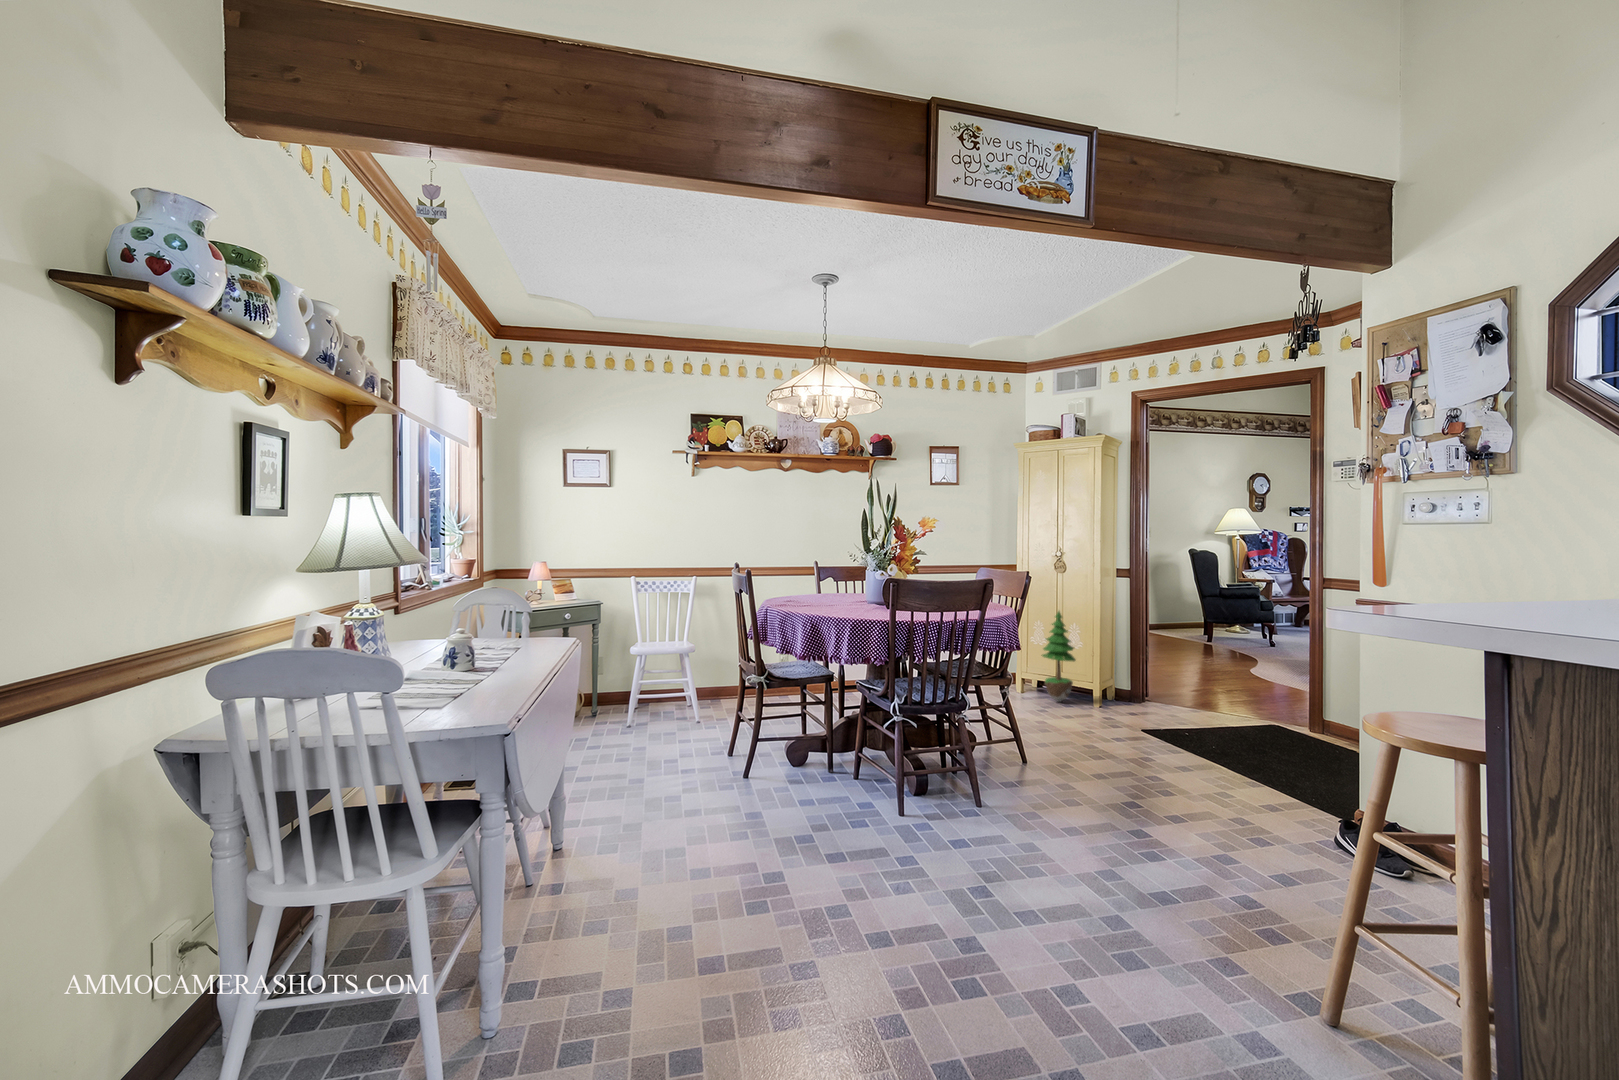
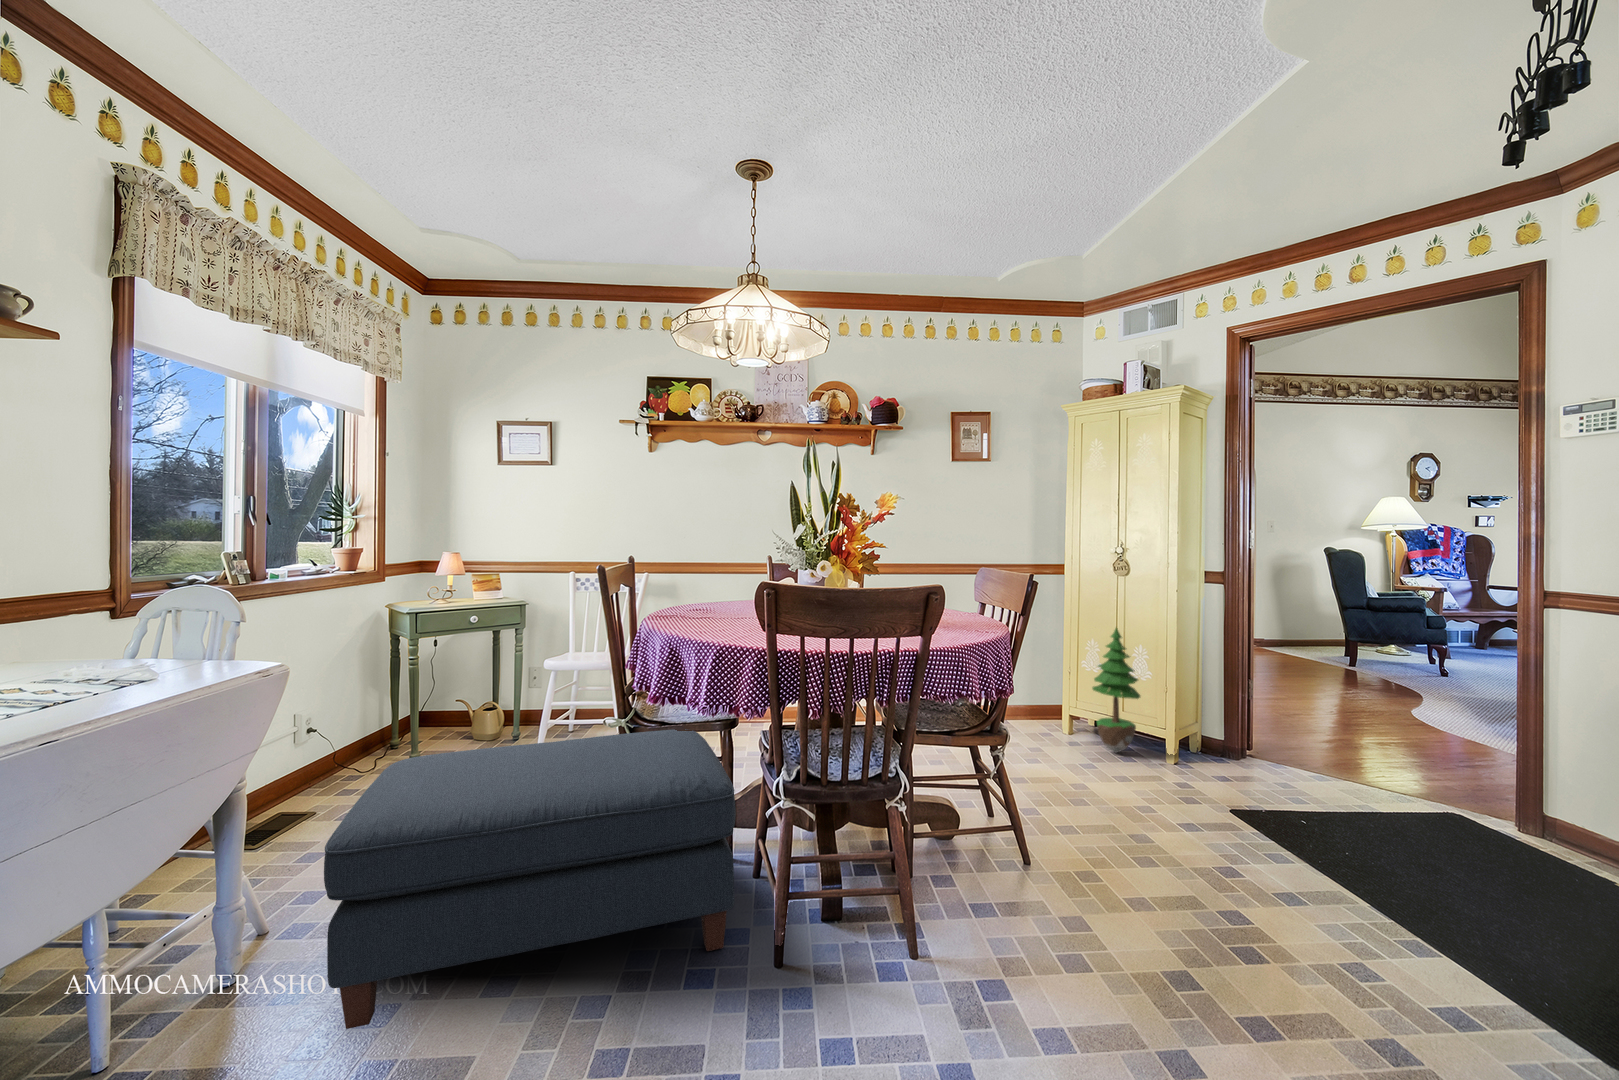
ottoman: none [614,683,869,862] -> present [324,729,736,1029]

